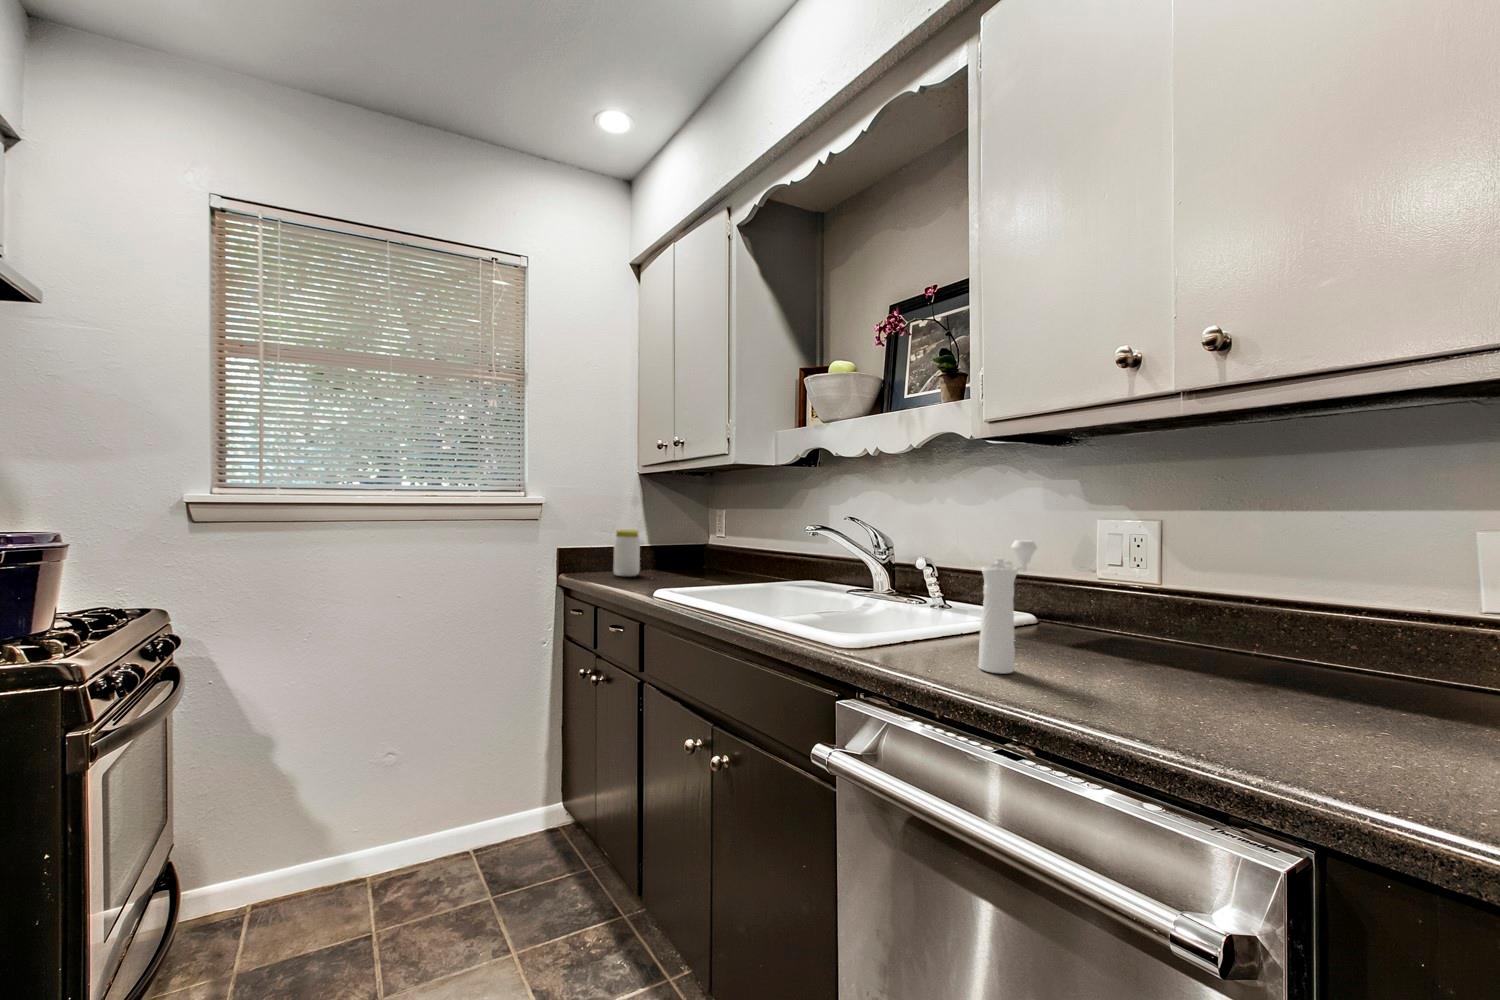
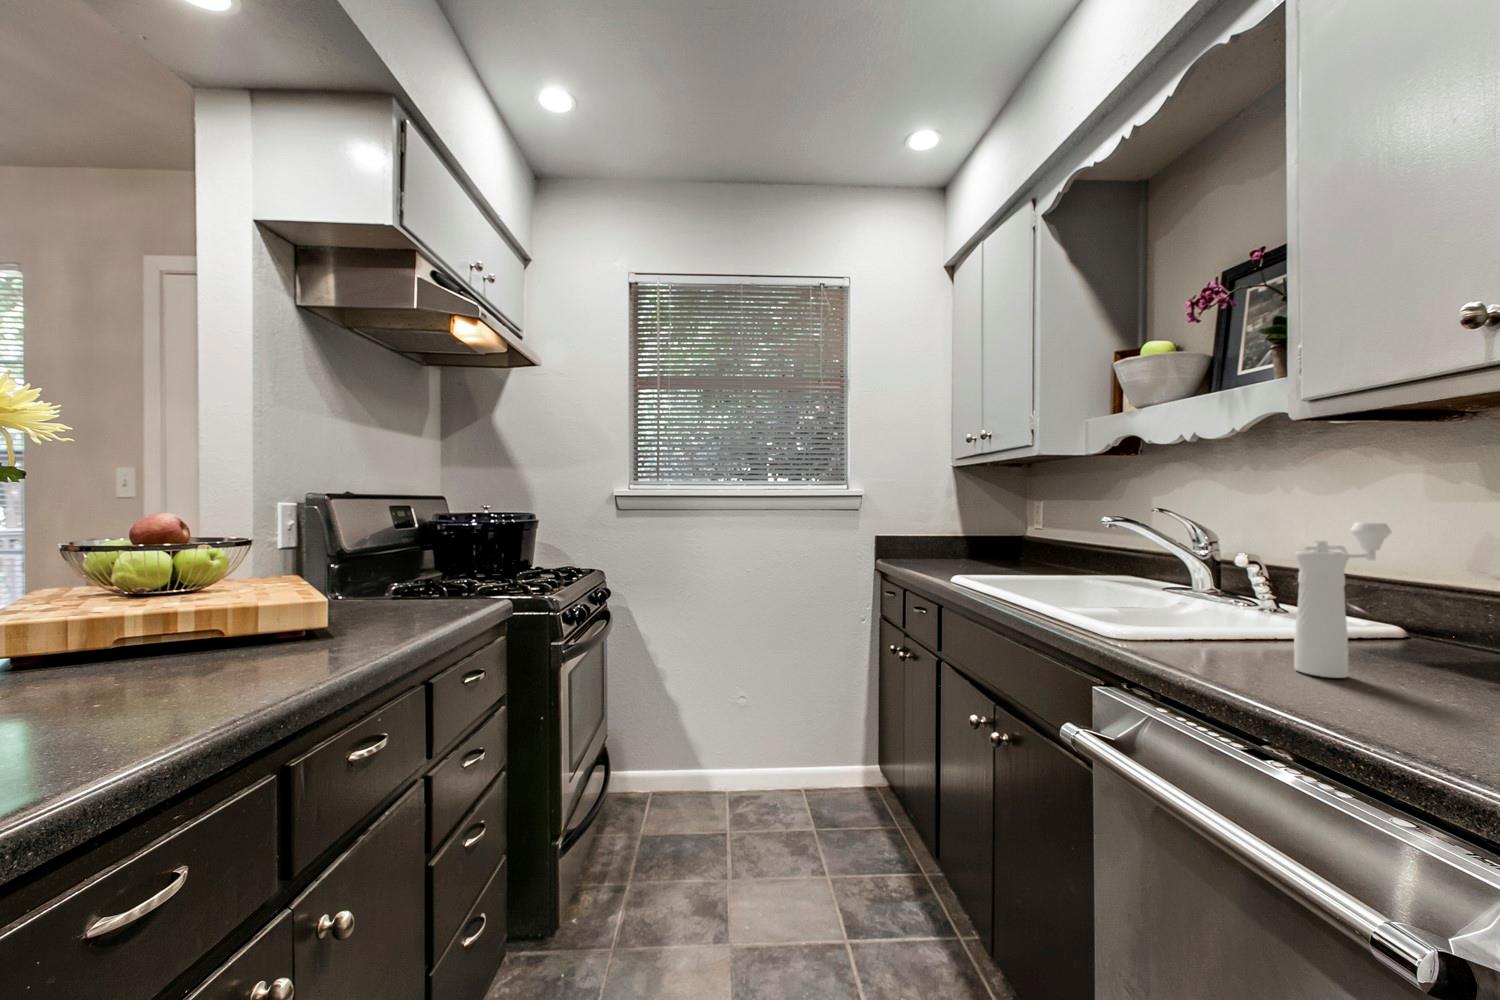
jar: present [613,530,640,576] -> none [916,528,940,569]

